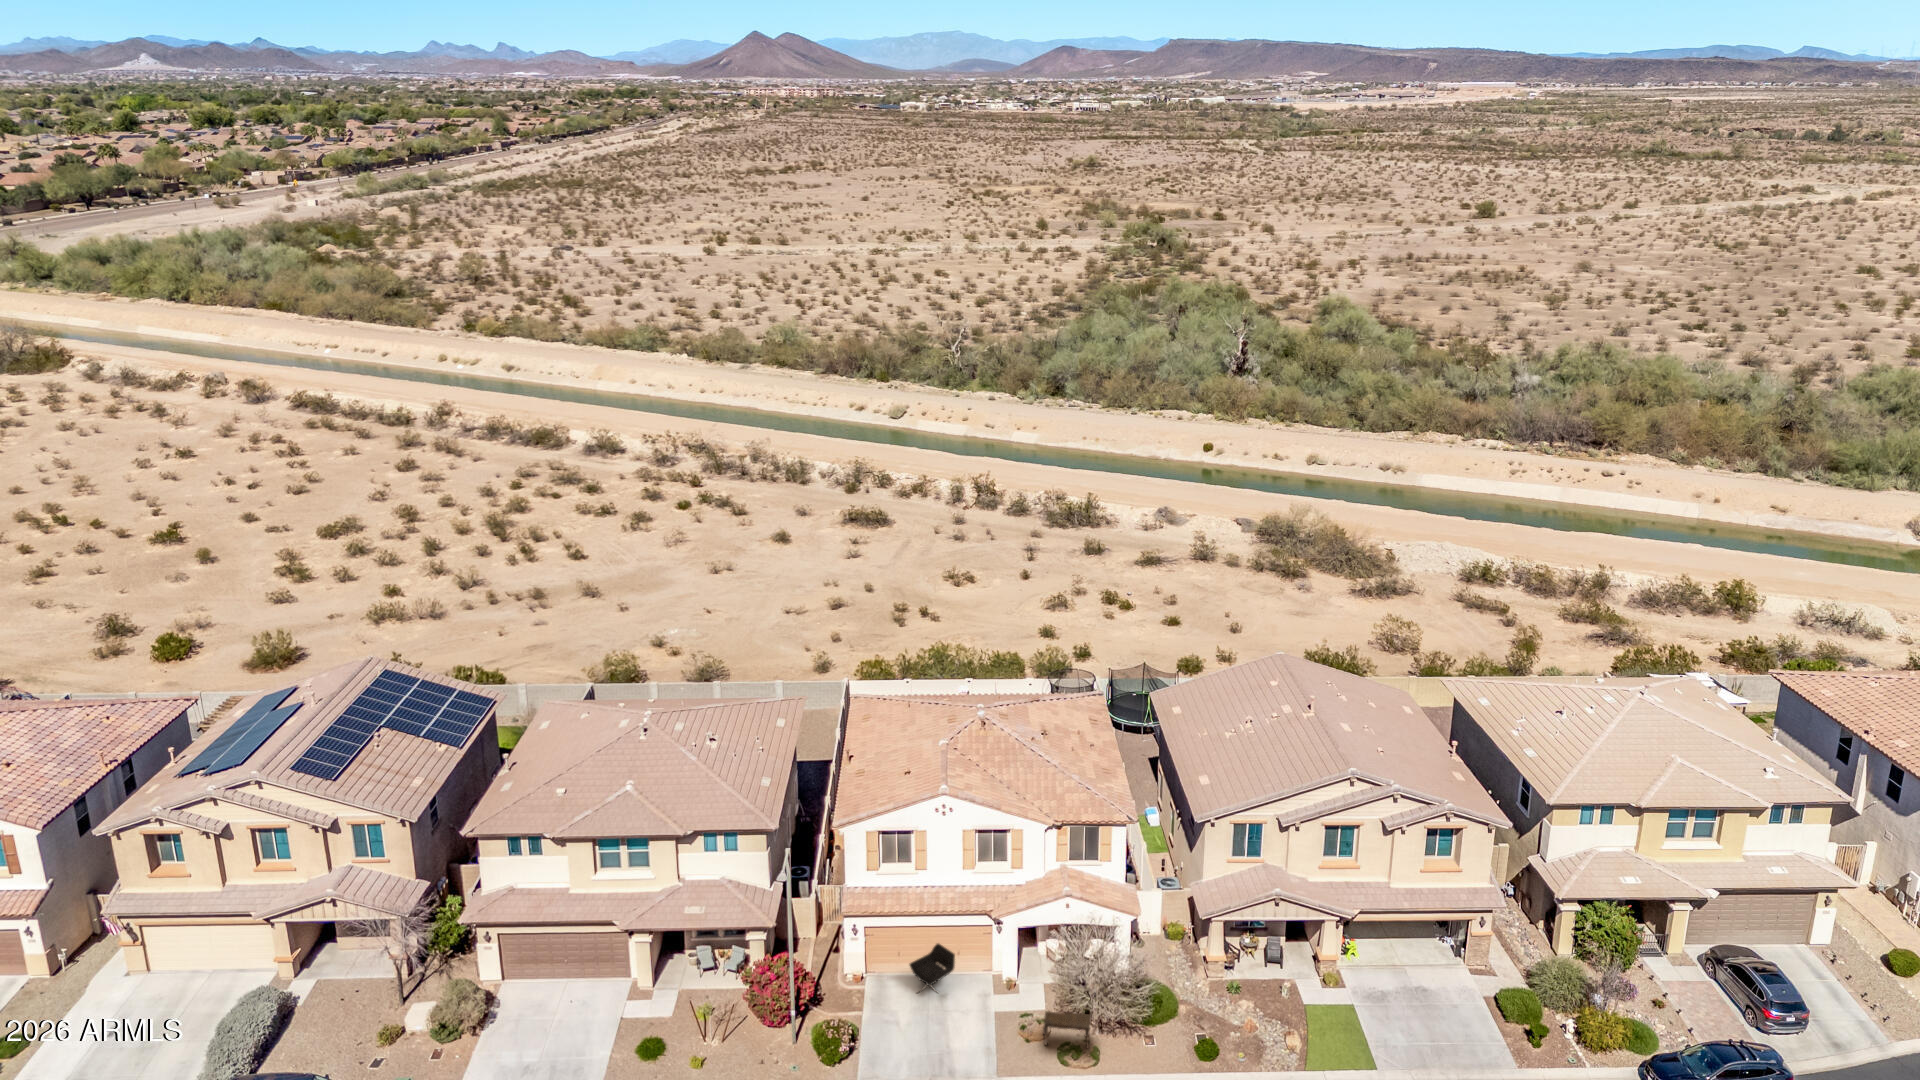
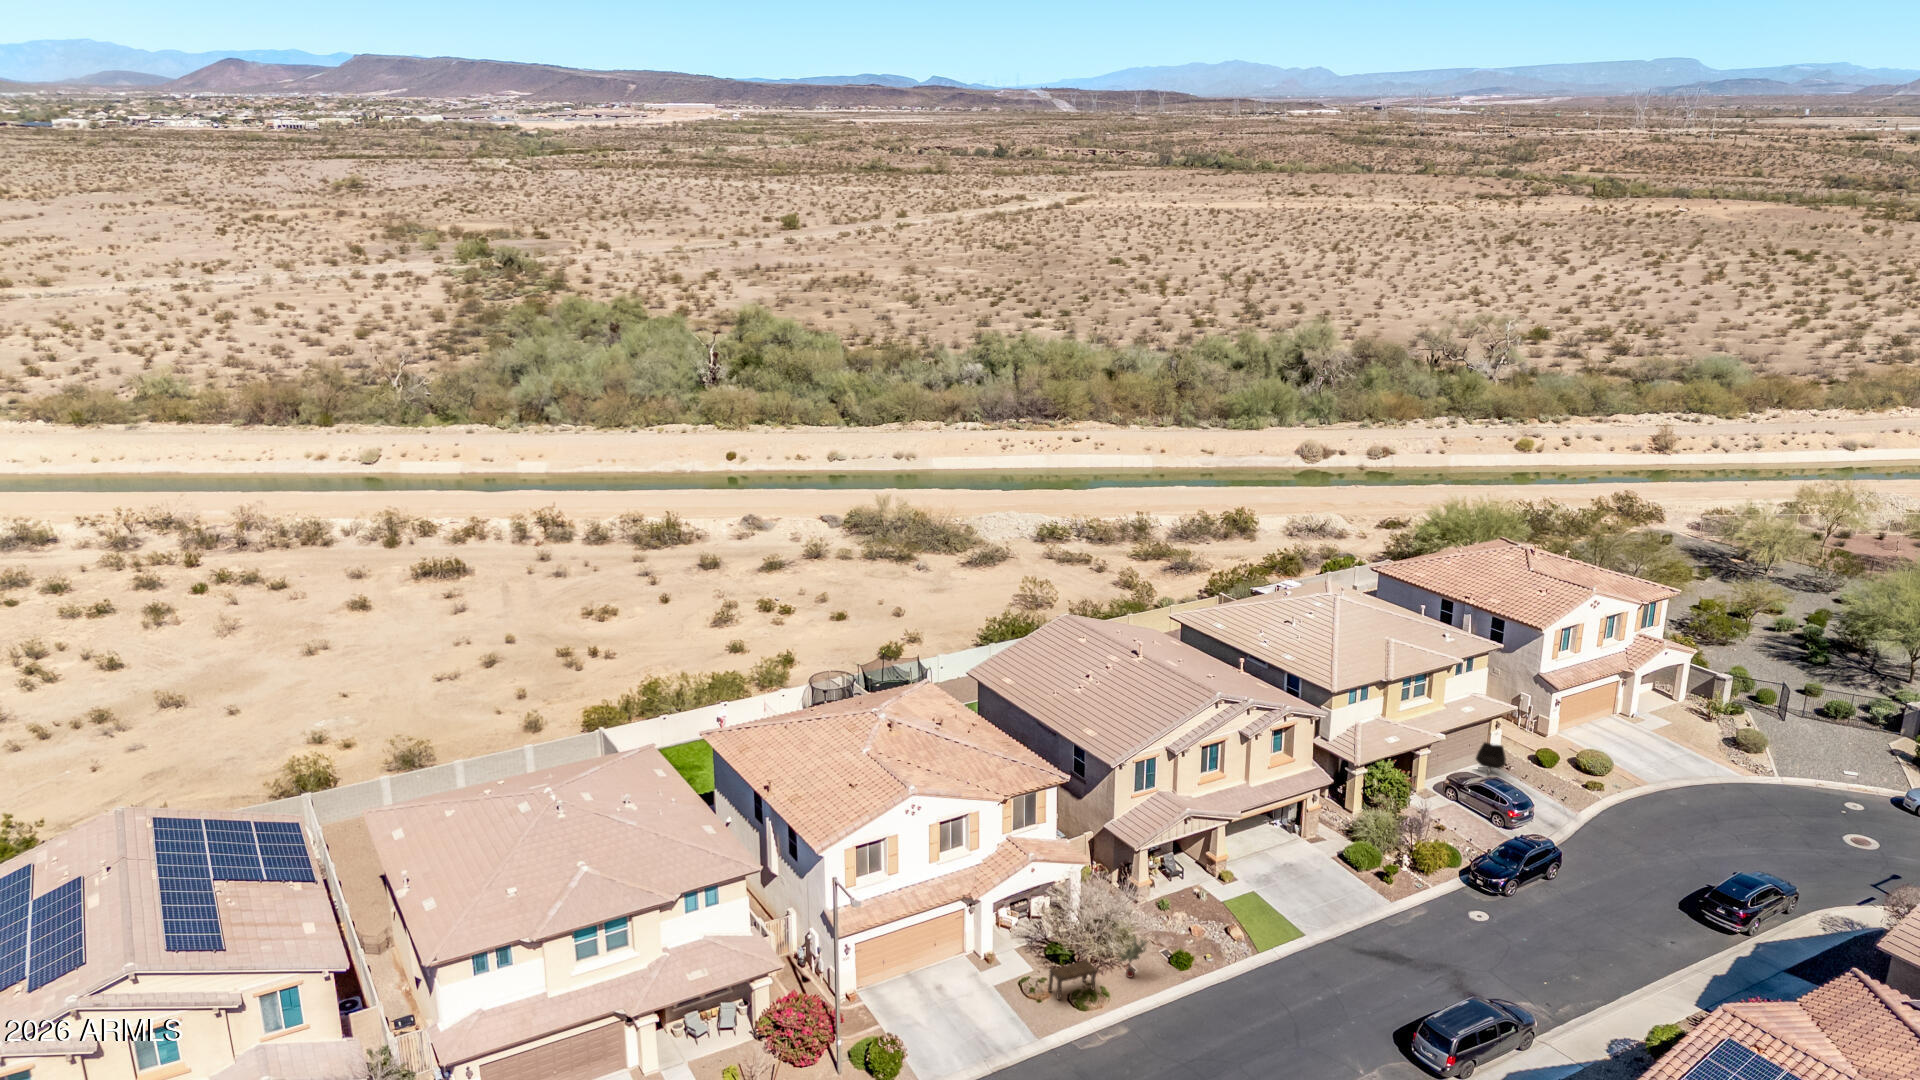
lounge chair: present [910,944,955,992] -> present [1476,742,1506,777]
potted tree: none [1120,1005,1159,1049] -> present [1118,938,1147,977]

